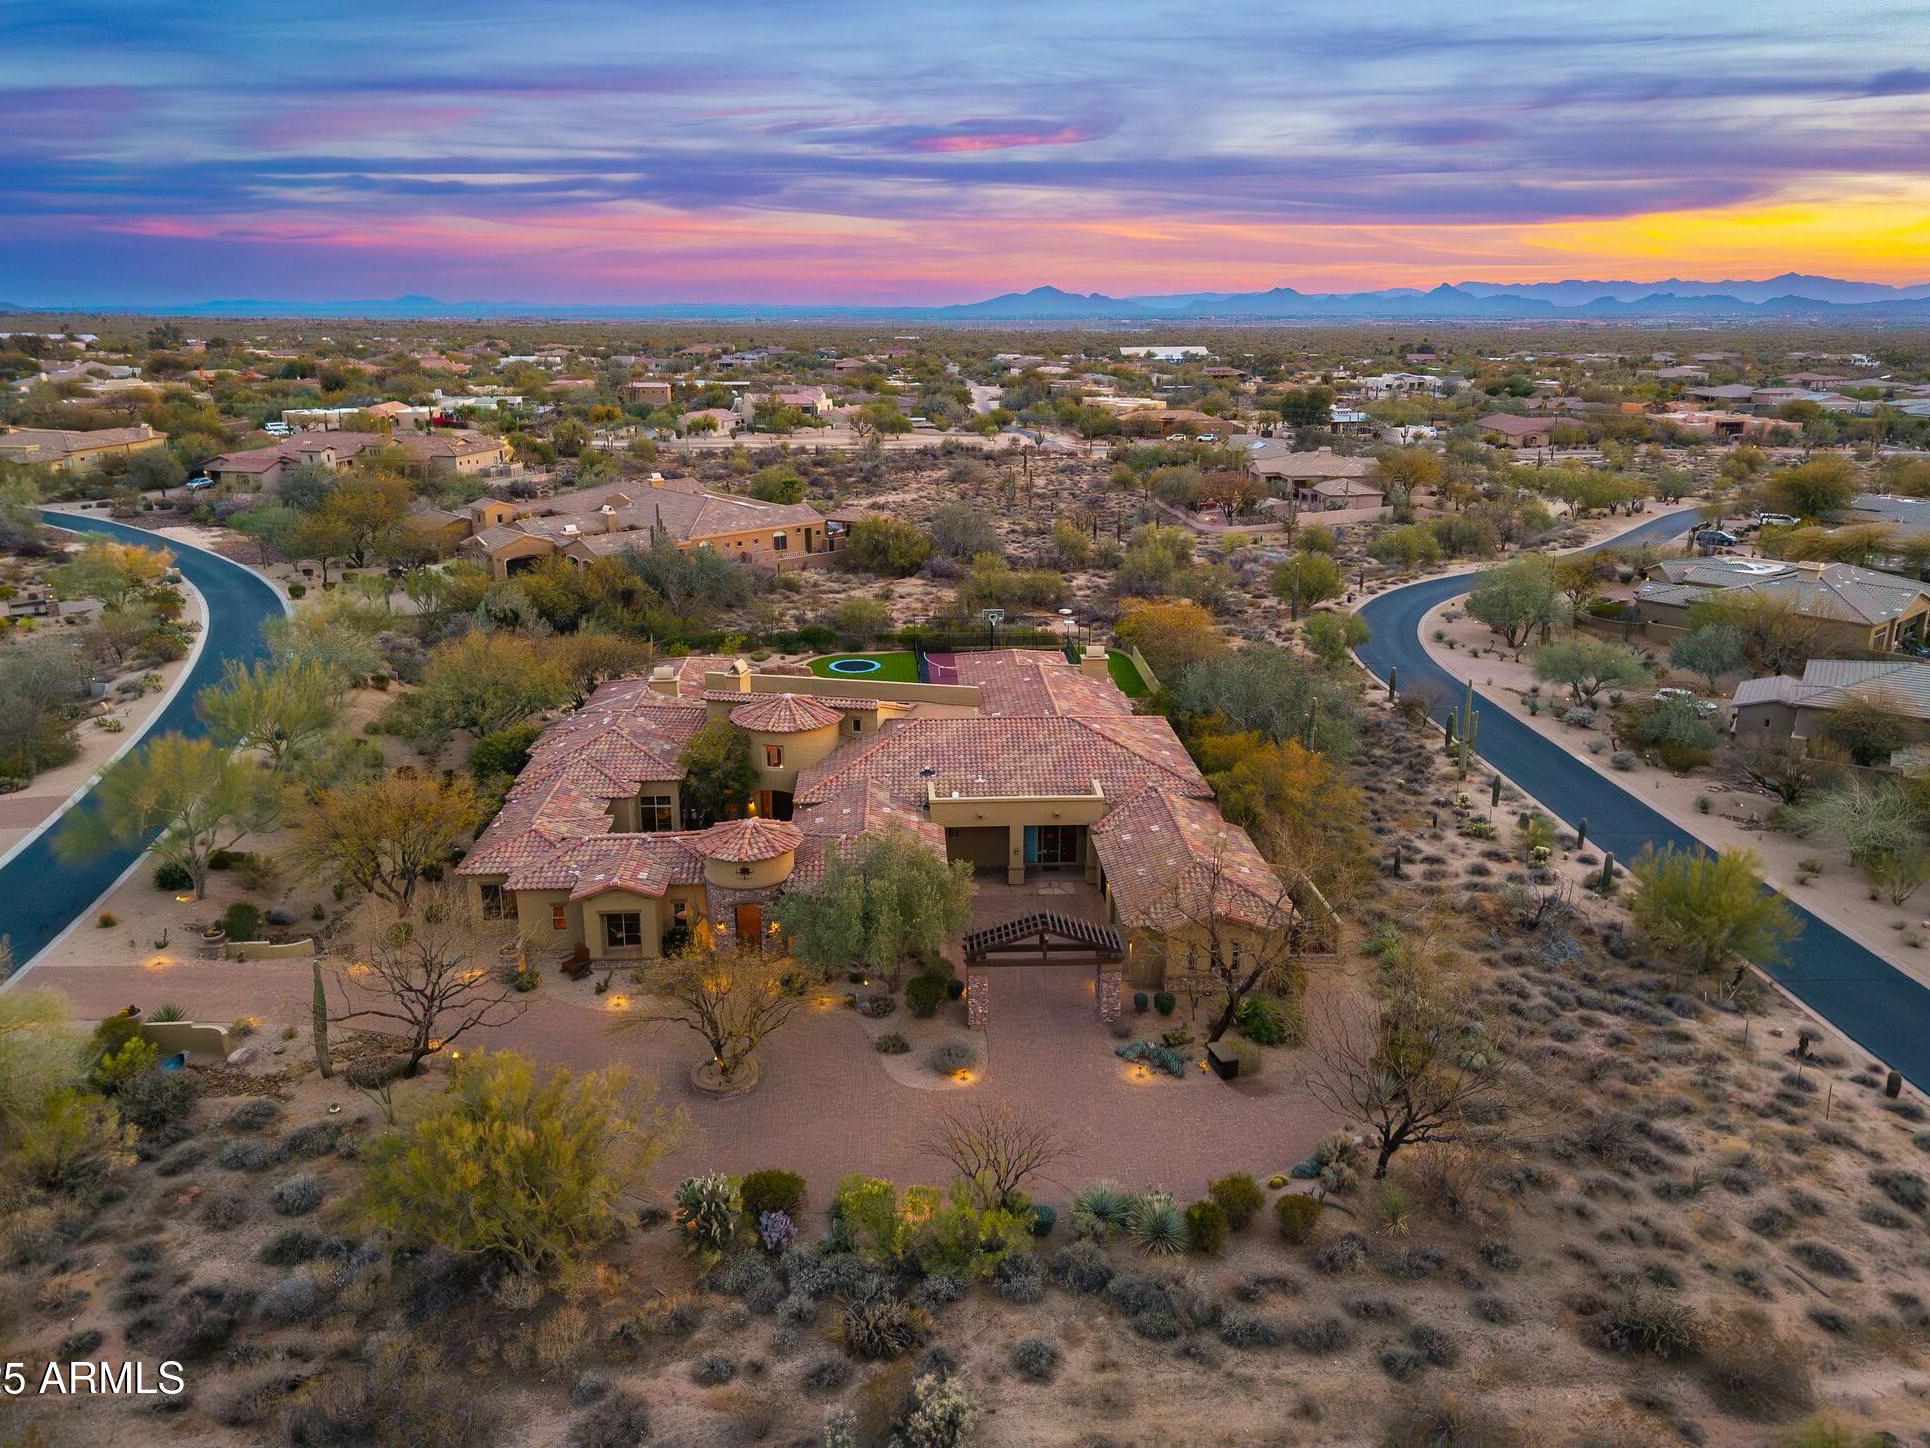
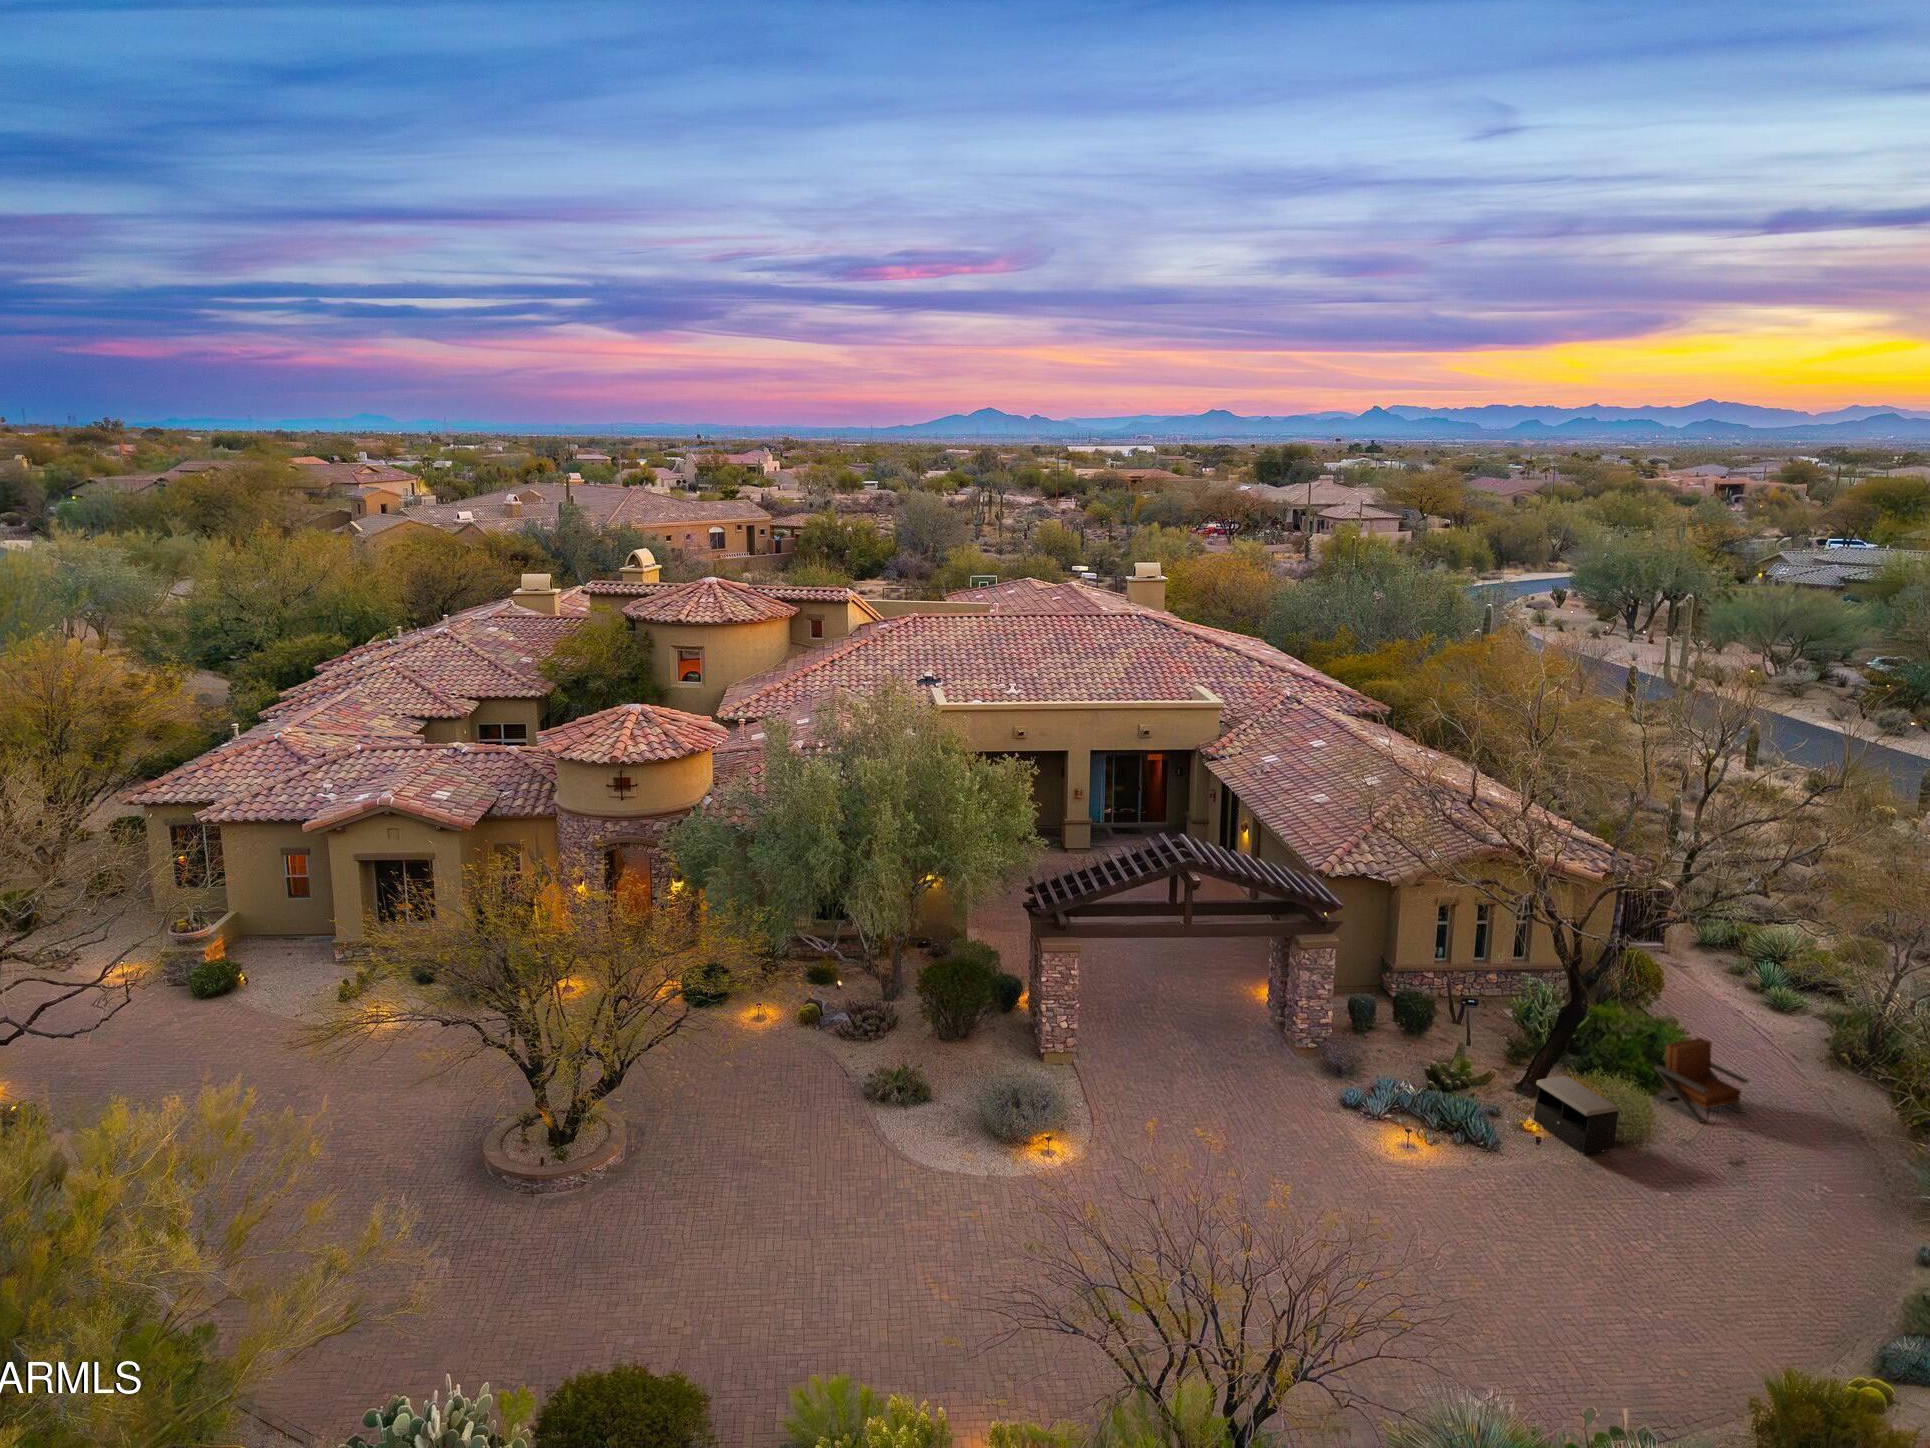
lounge chair: present [559,942,594,981] -> present [1653,1038,1749,1122]

